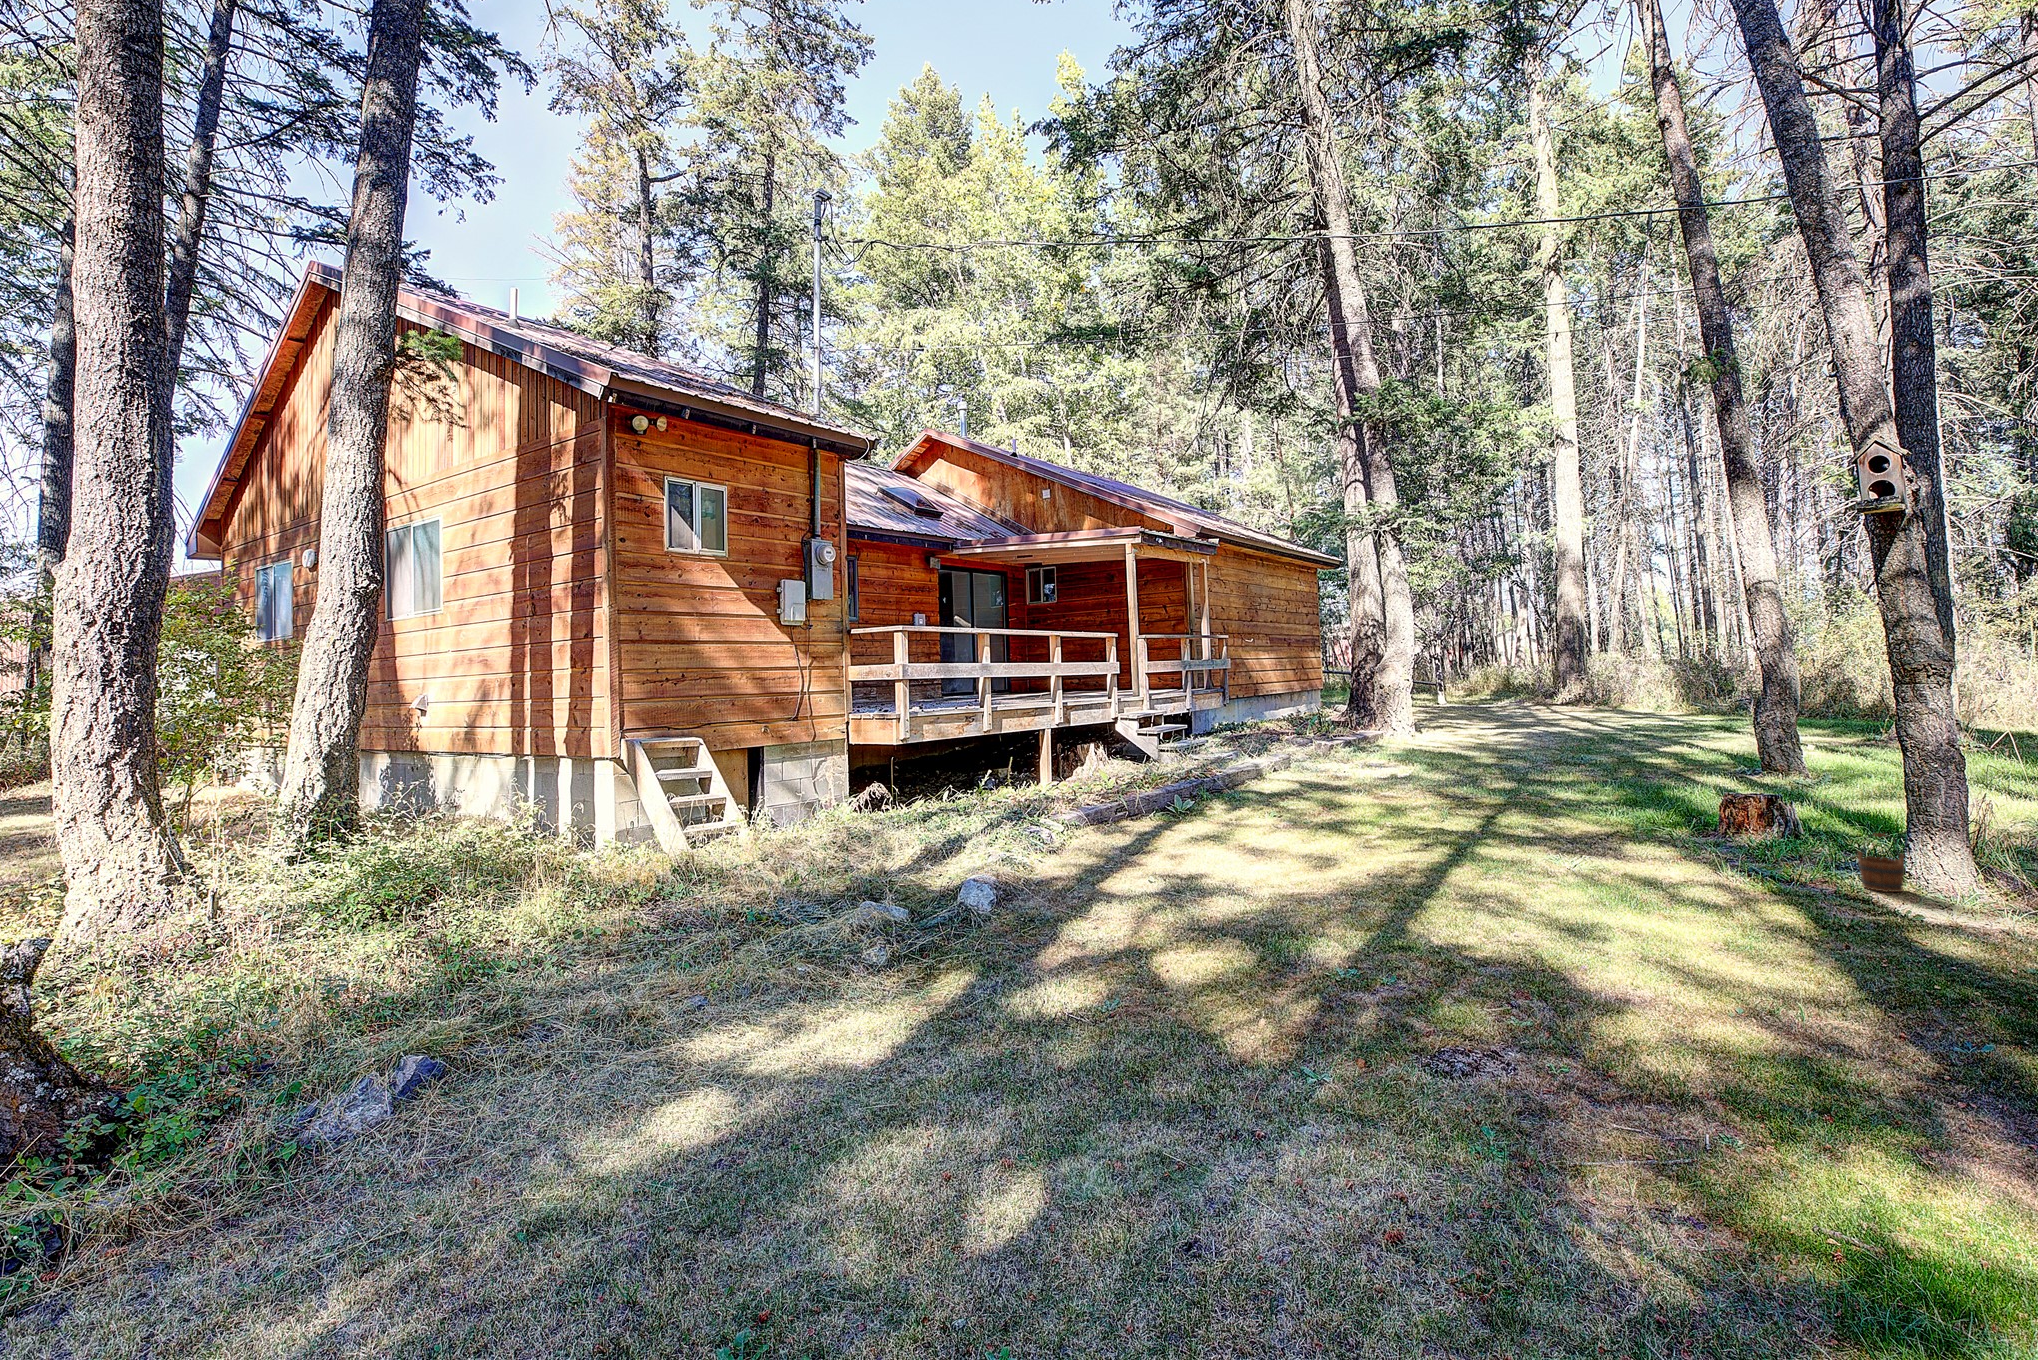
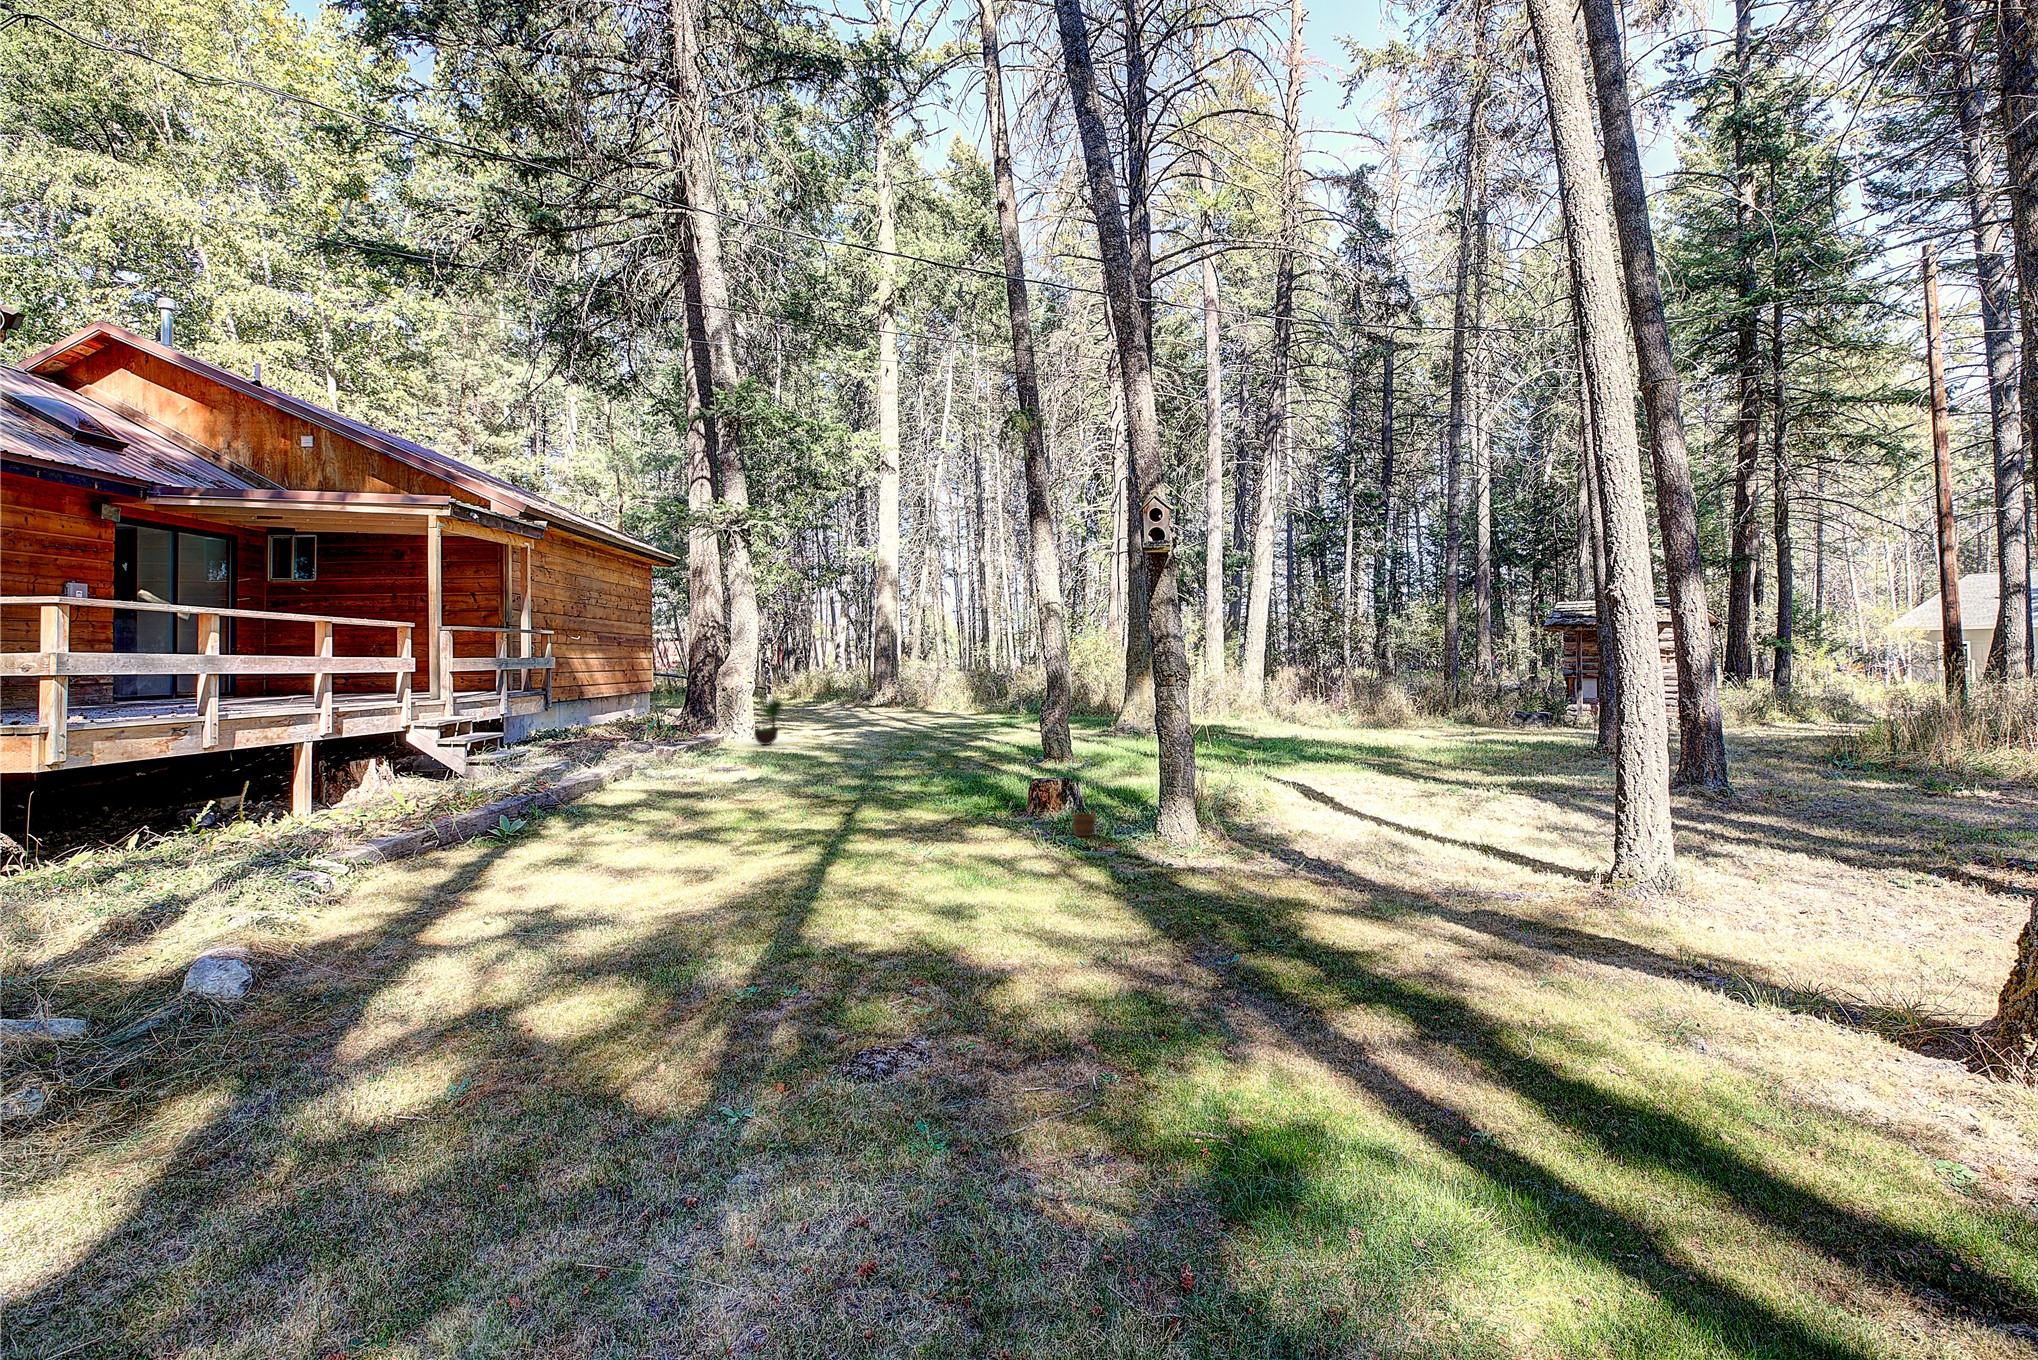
potted tree: none [1412,692,1445,745] -> present [754,699,784,745]

